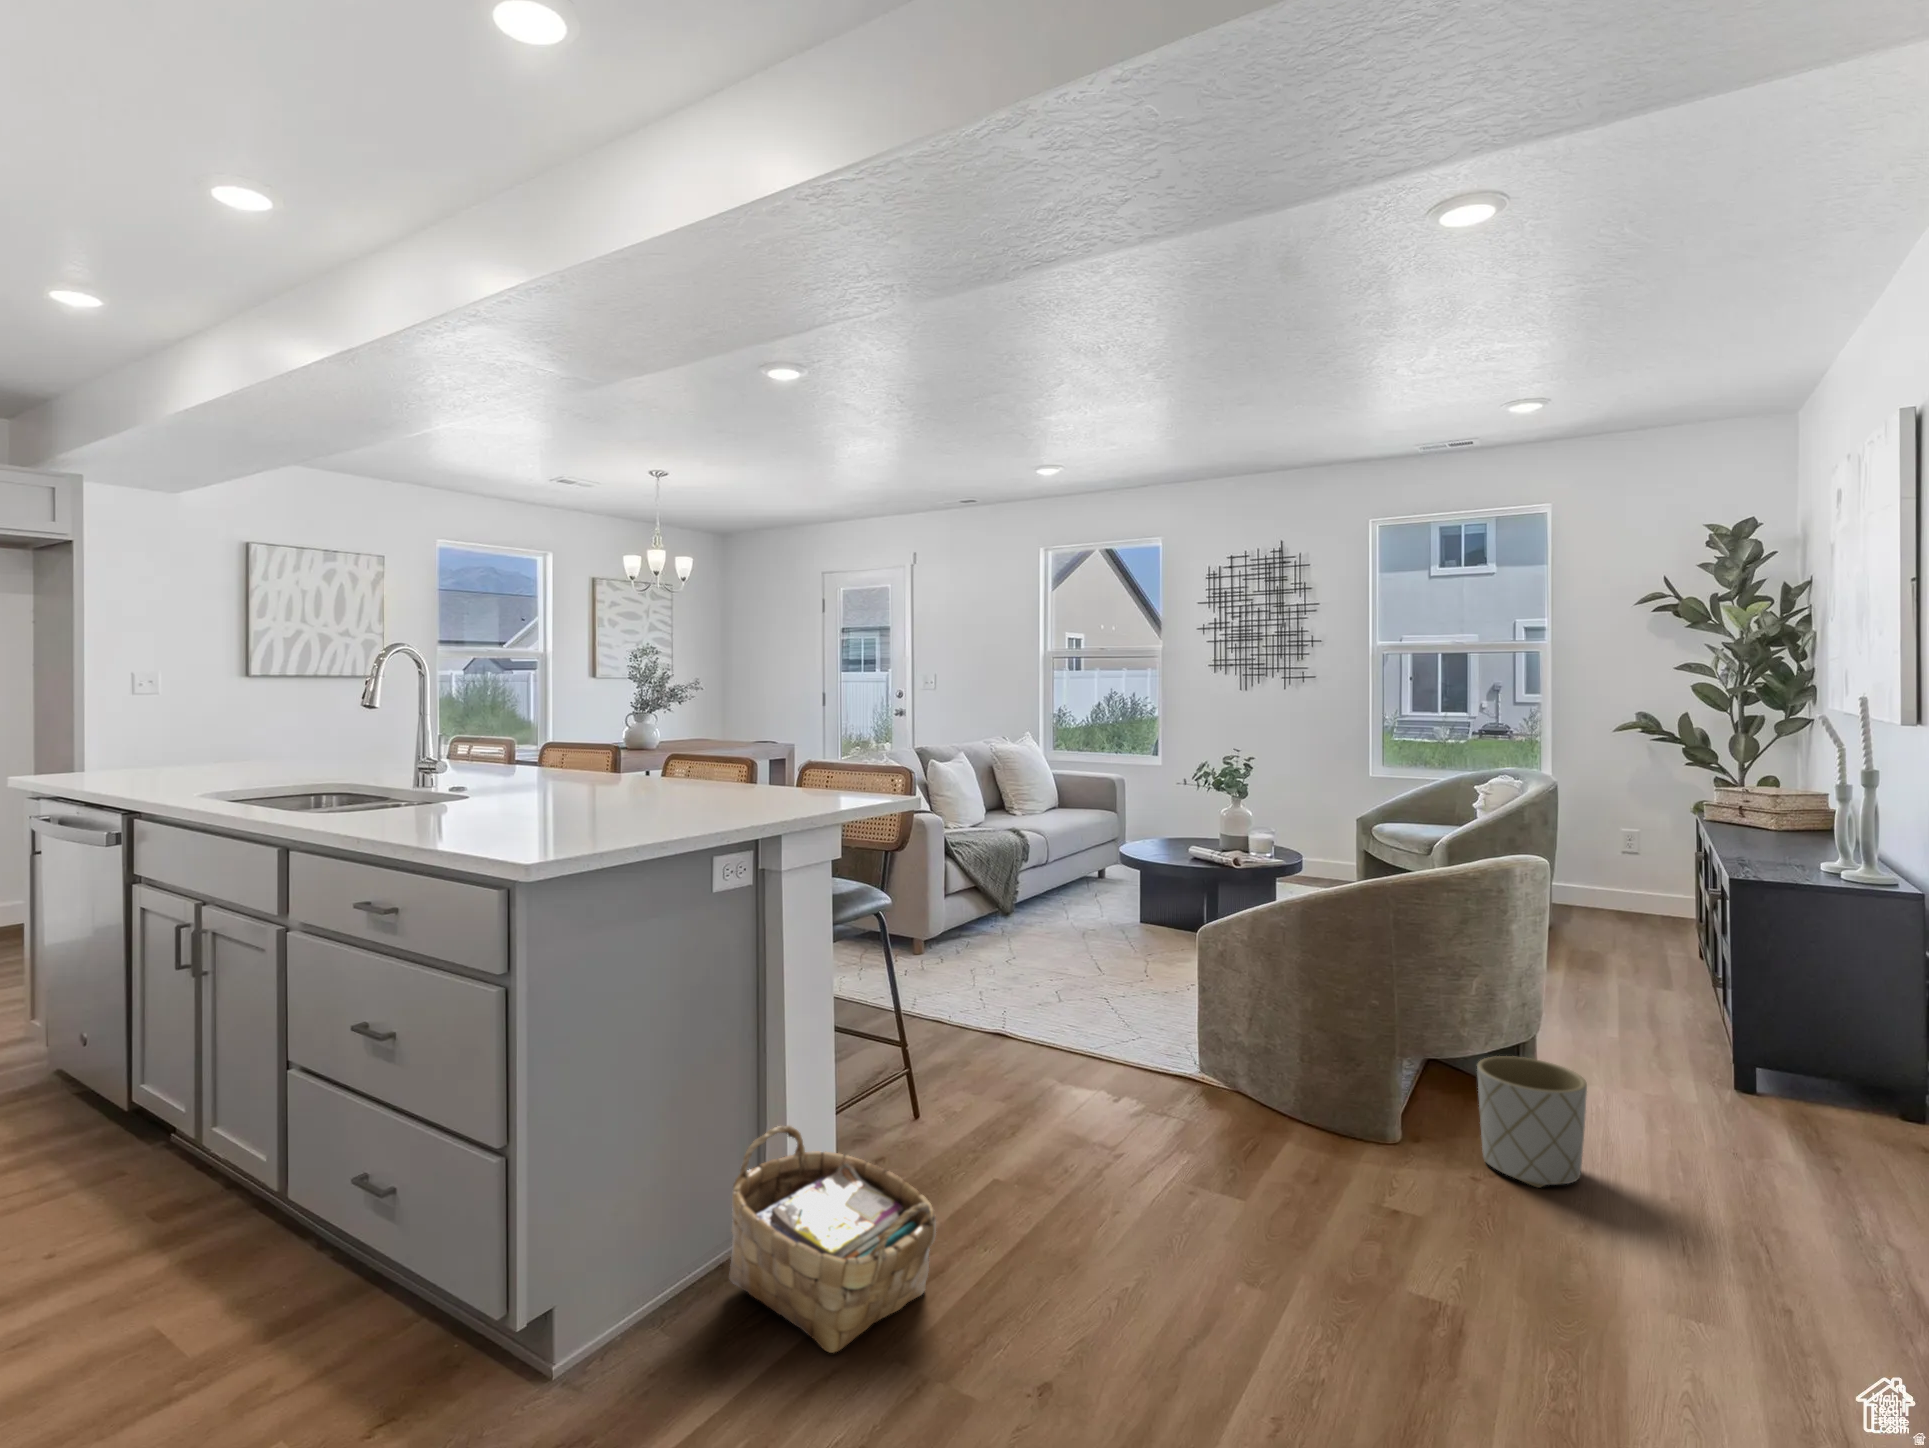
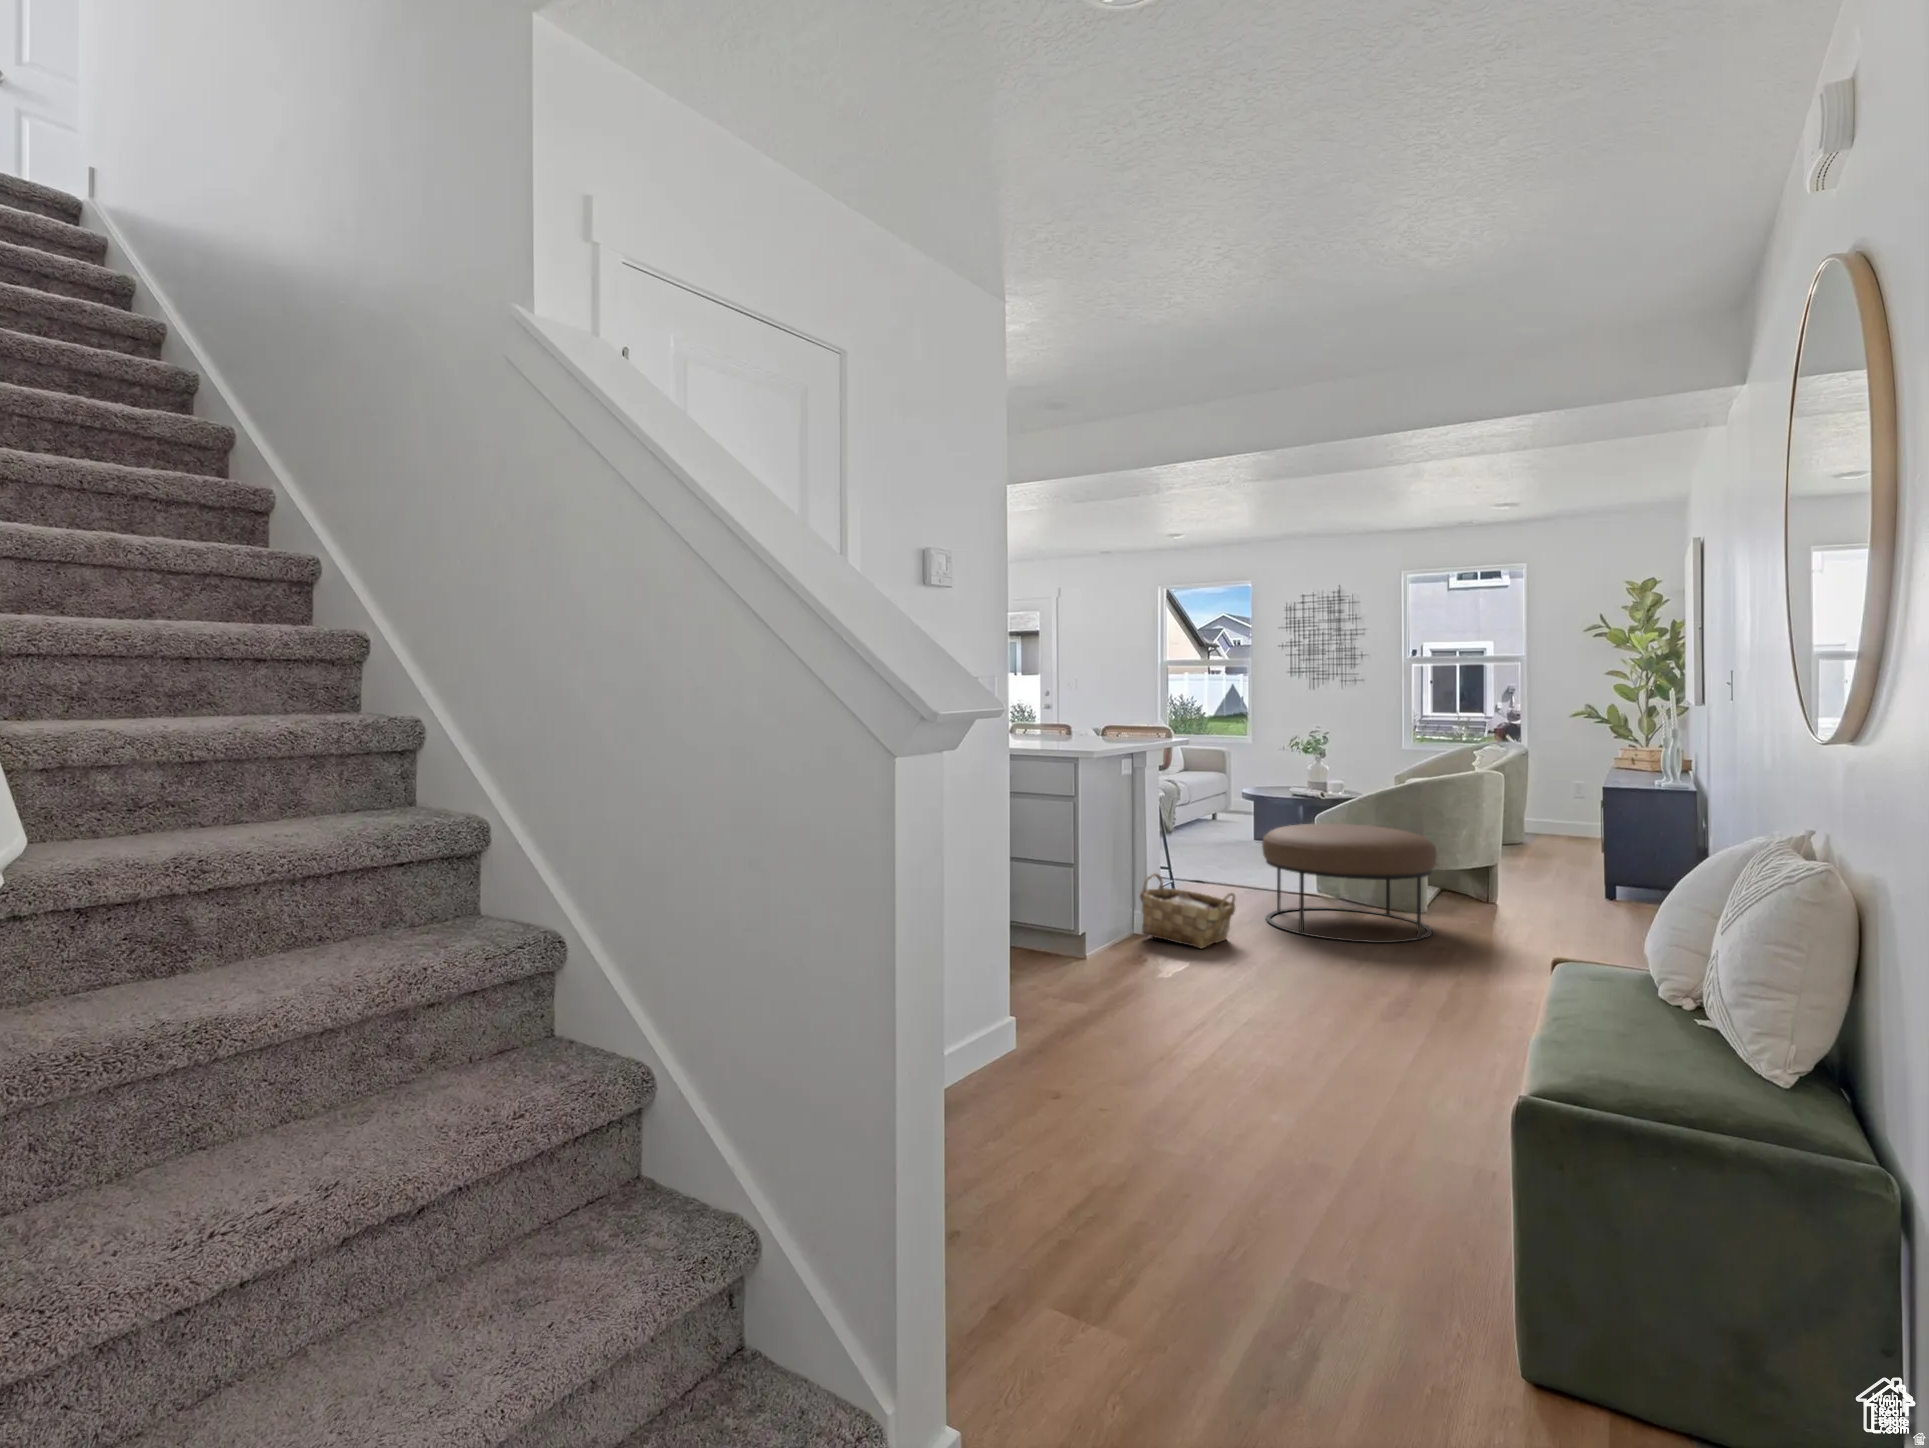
ottoman: none [1047,975,1408,1310] -> present [1262,824,1437,943]
planter: present [1477,1056,1587,1188] -> none [1470,866,1522,921]

